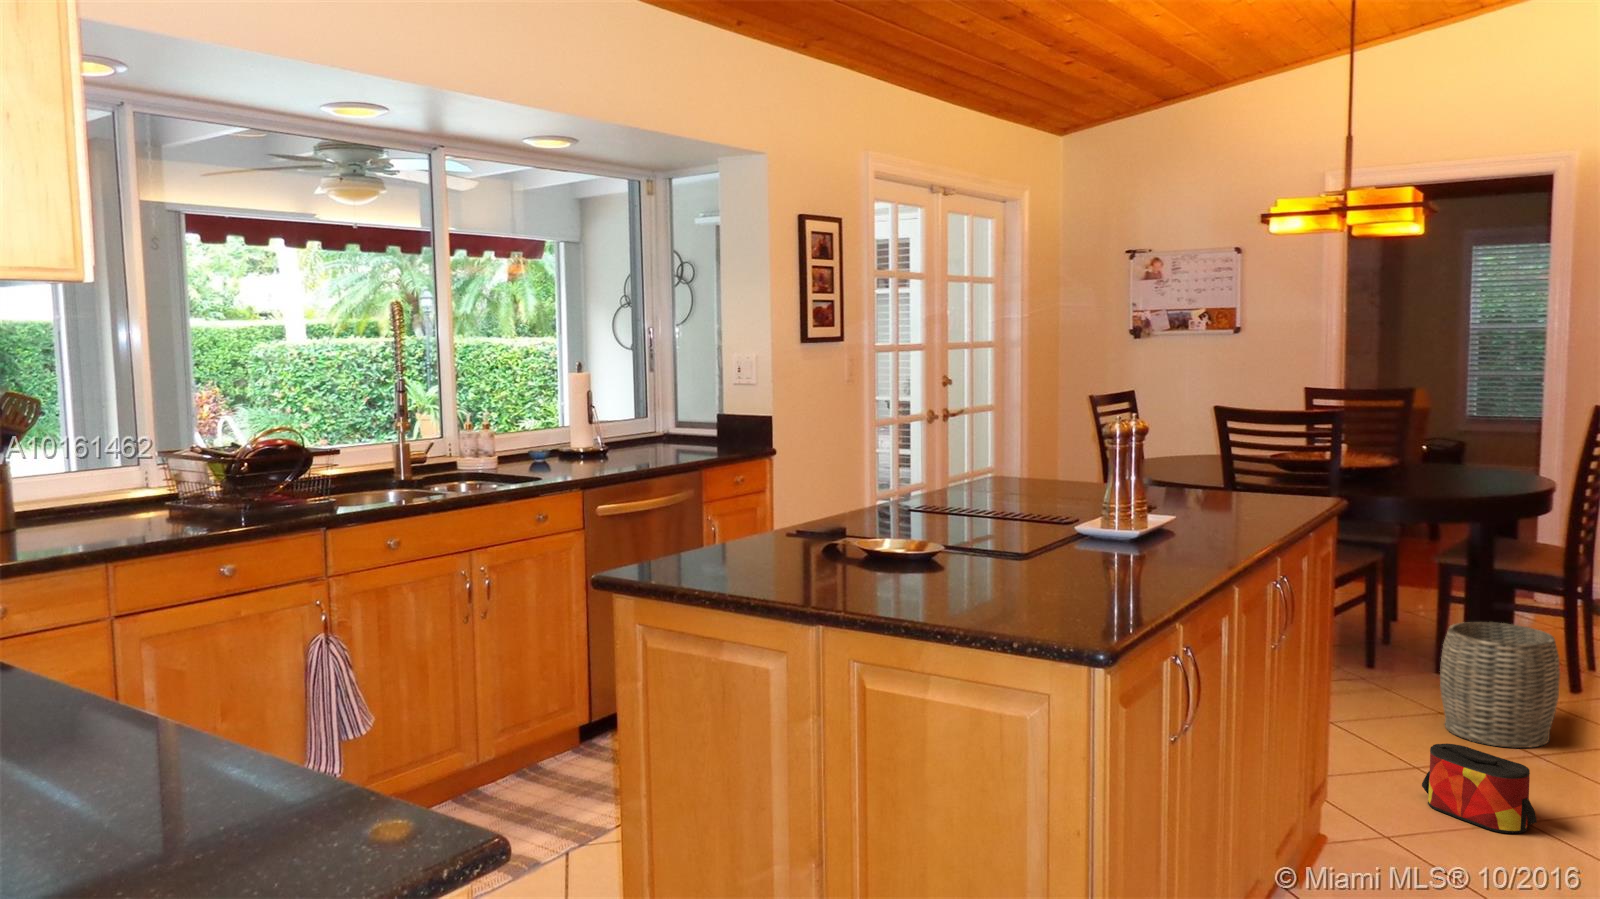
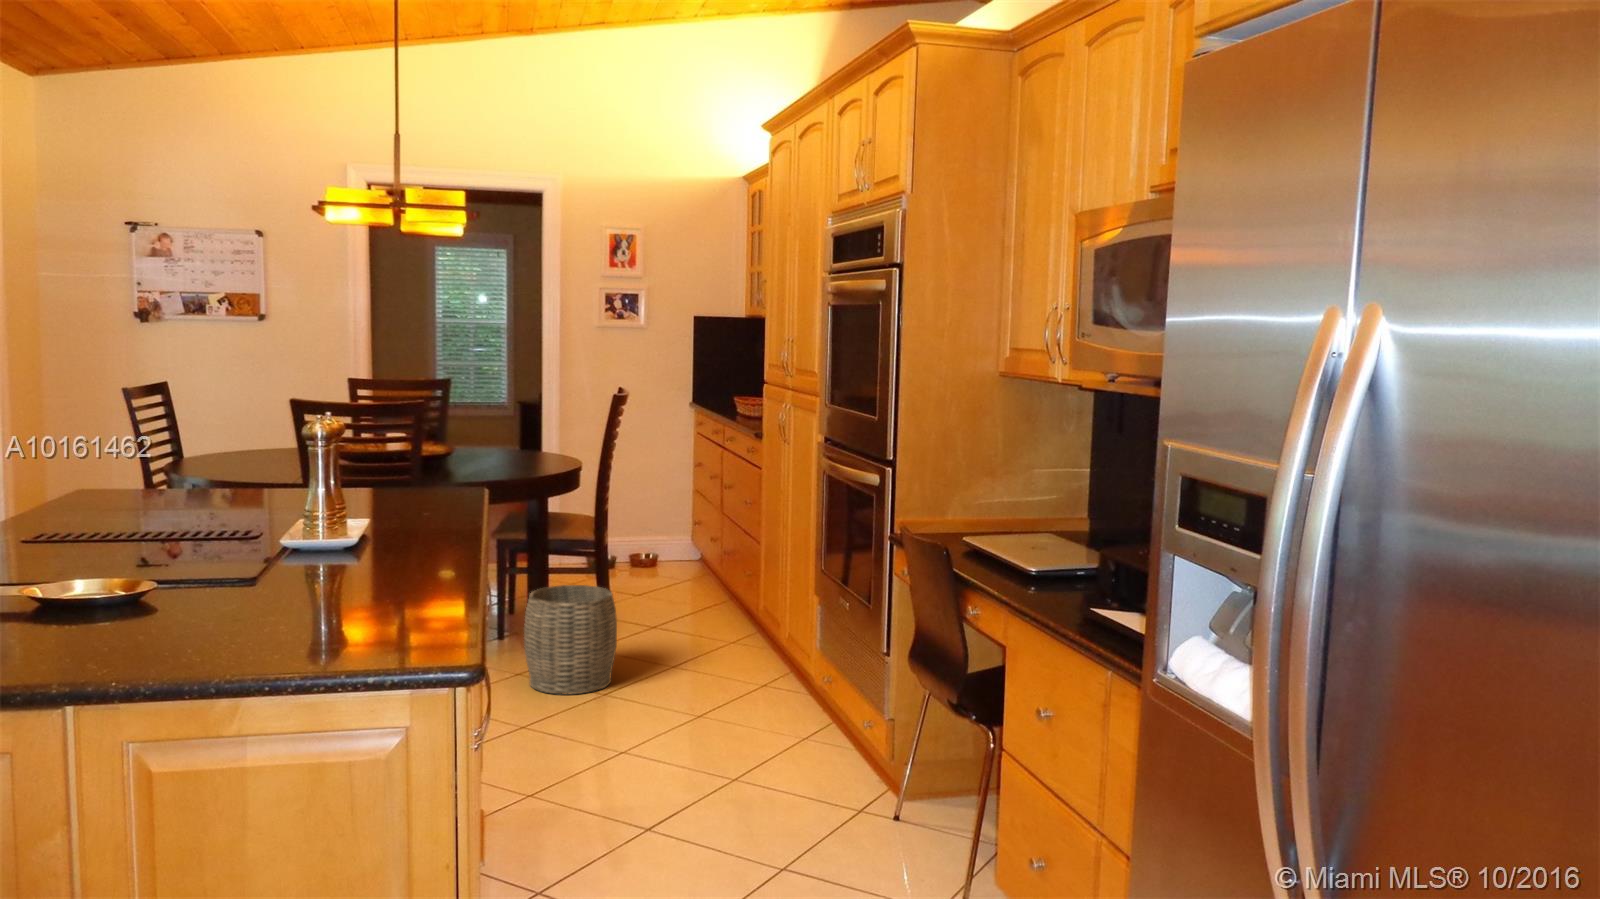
bag: present [1422,744,1537,833] -> none [543,701,641,770]

